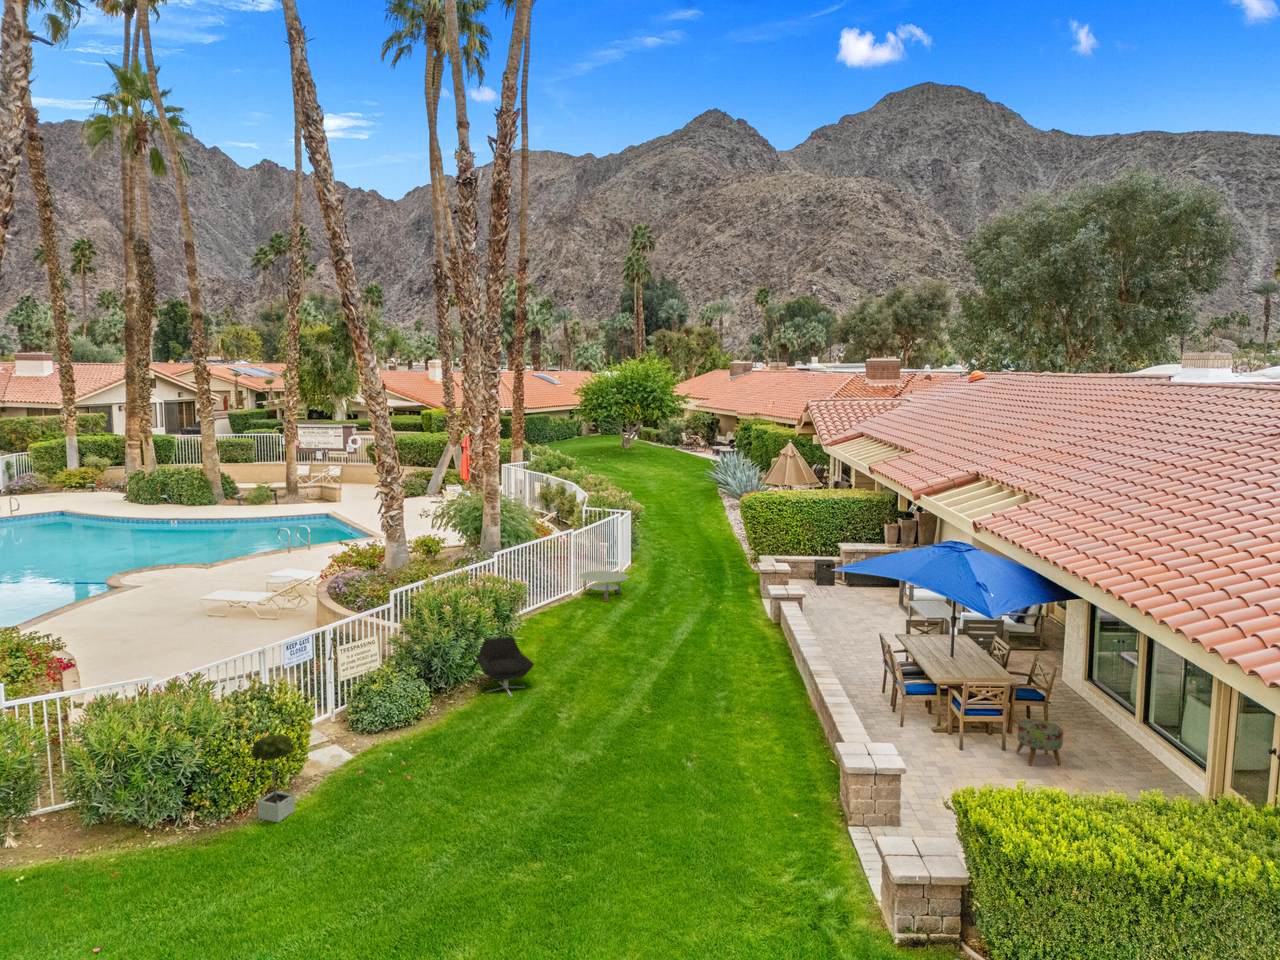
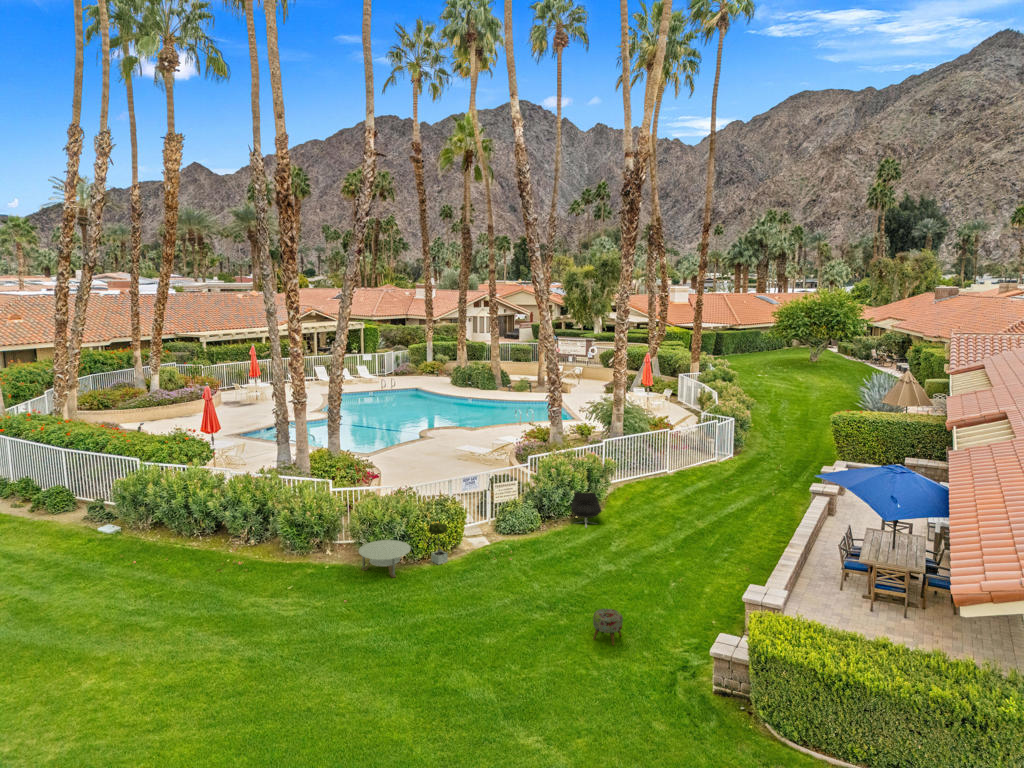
round table: present [579,571,629,601] -> present [359,540,411,578]
ottoman: present [1016,719,1063,766] -> present [593,609,623,645]

